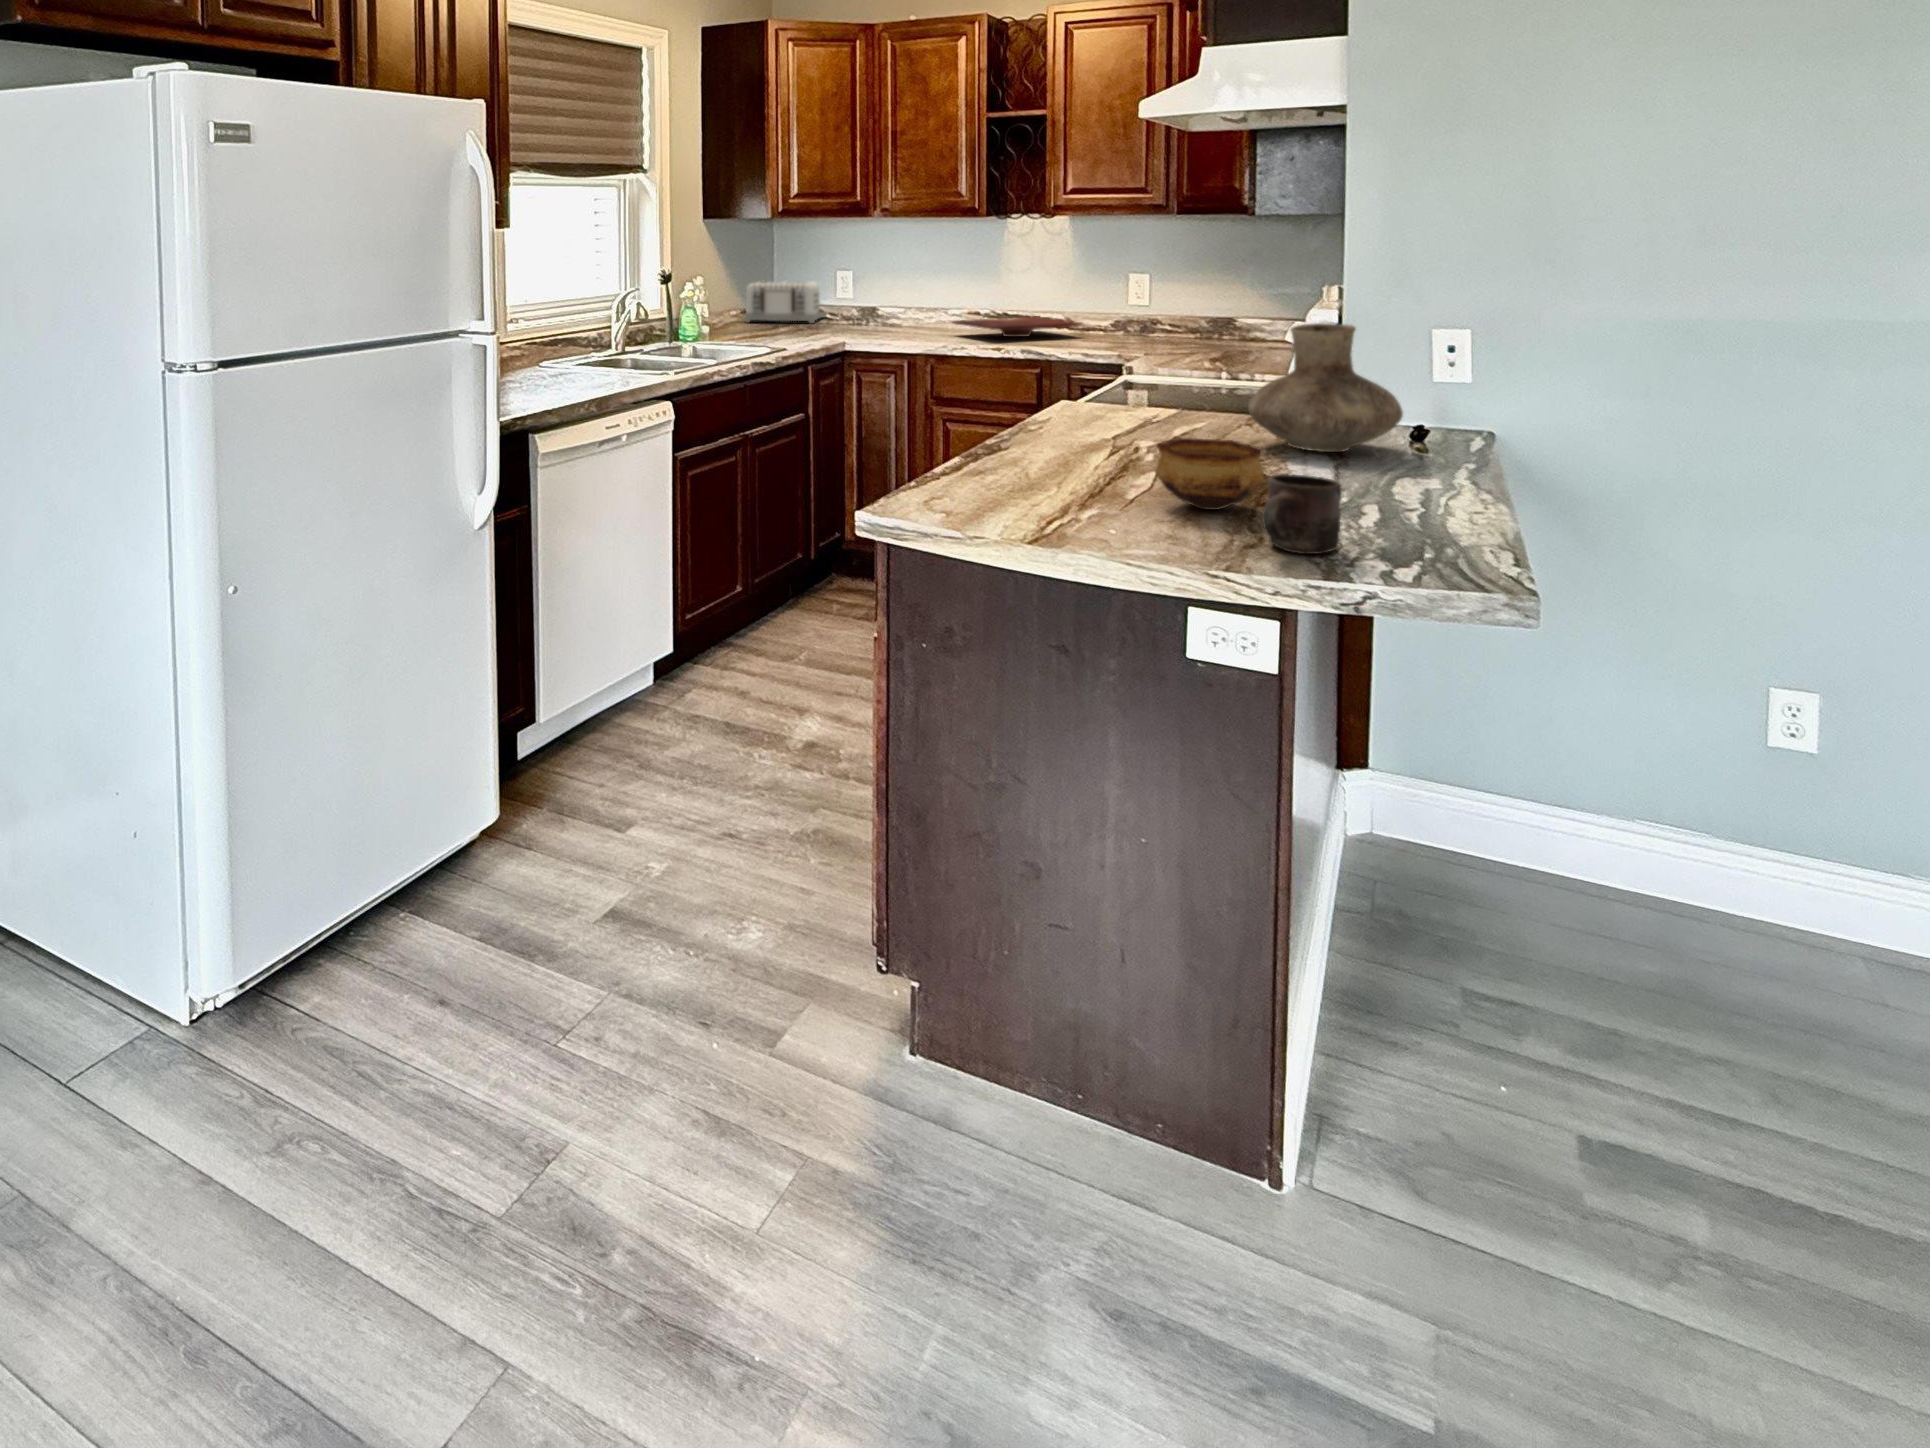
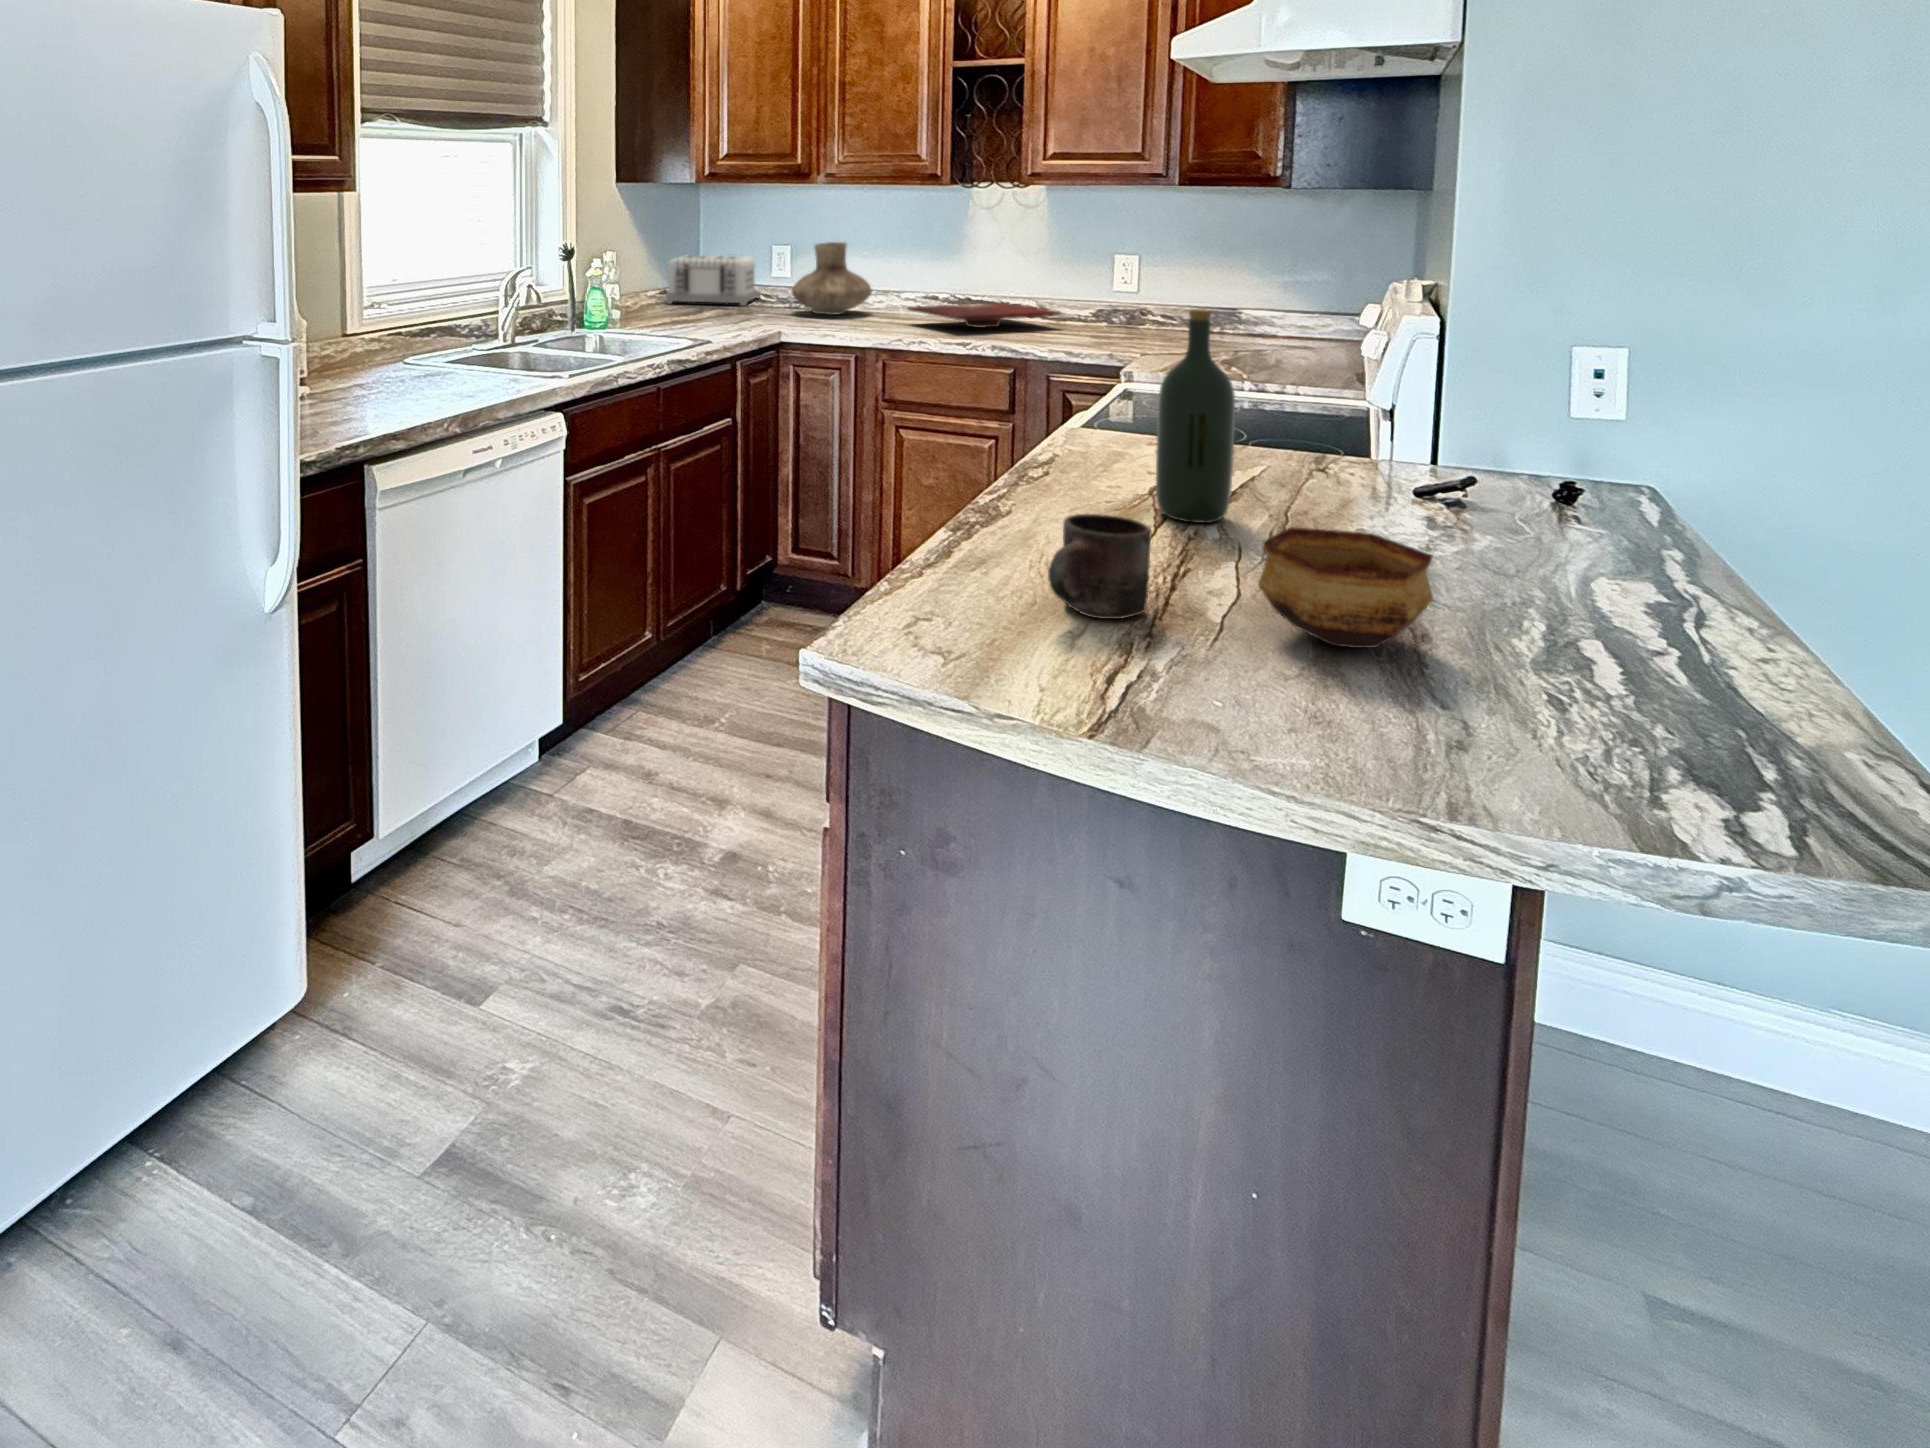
wine bottle: none [1114,302,1167,454] -> present [1156,309,1236,523]
vase: present [1248,323,1403,452] -> present [791,242,871,315]
mug: present [1262,474,1341,554] -> present [1048,514,1151,619]

